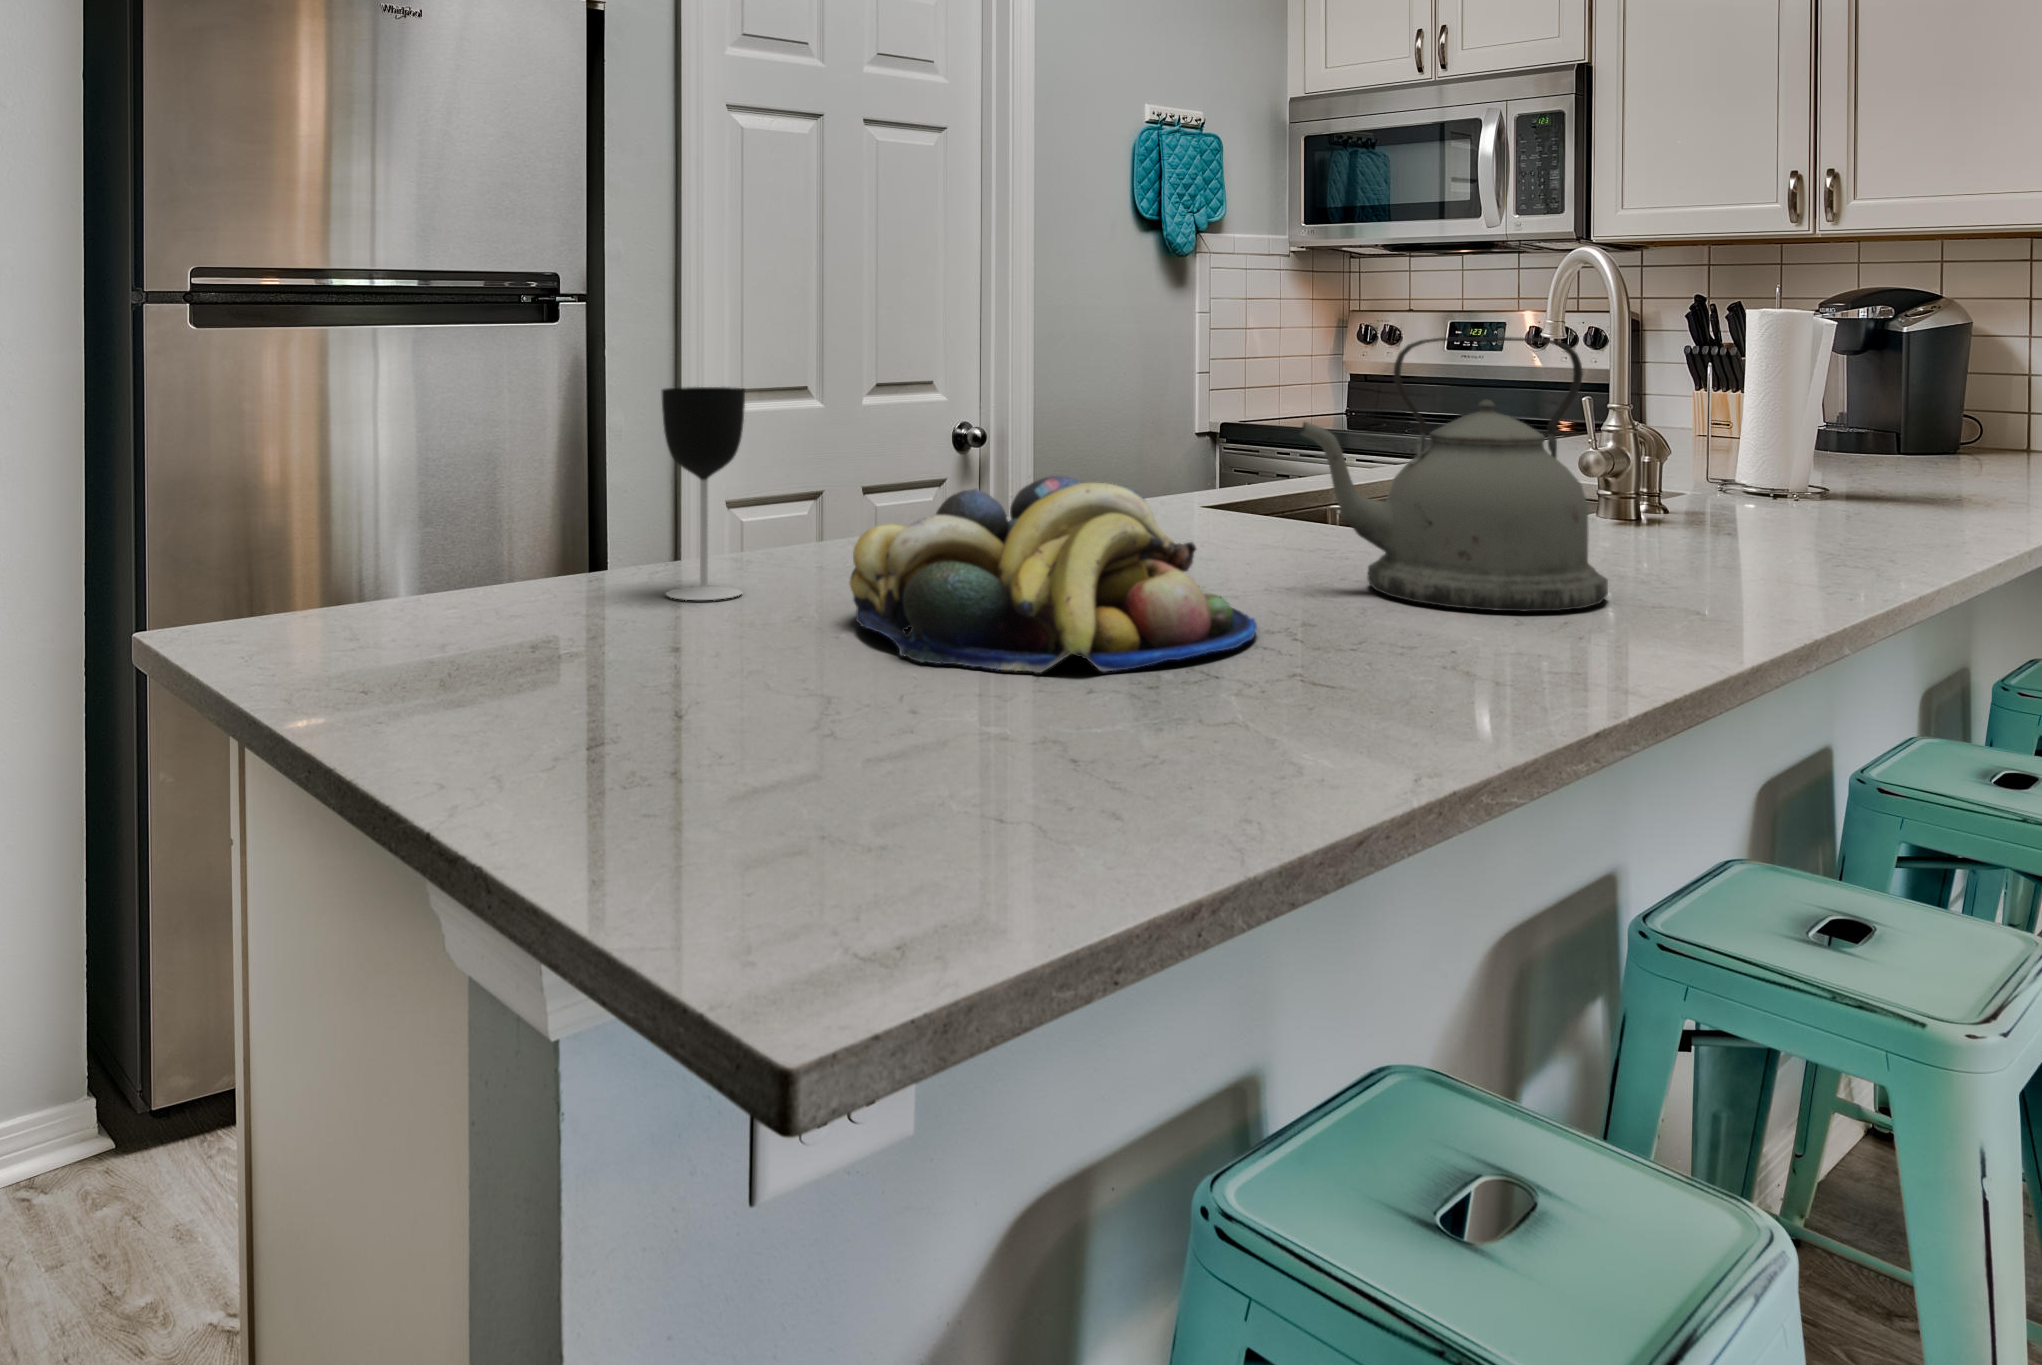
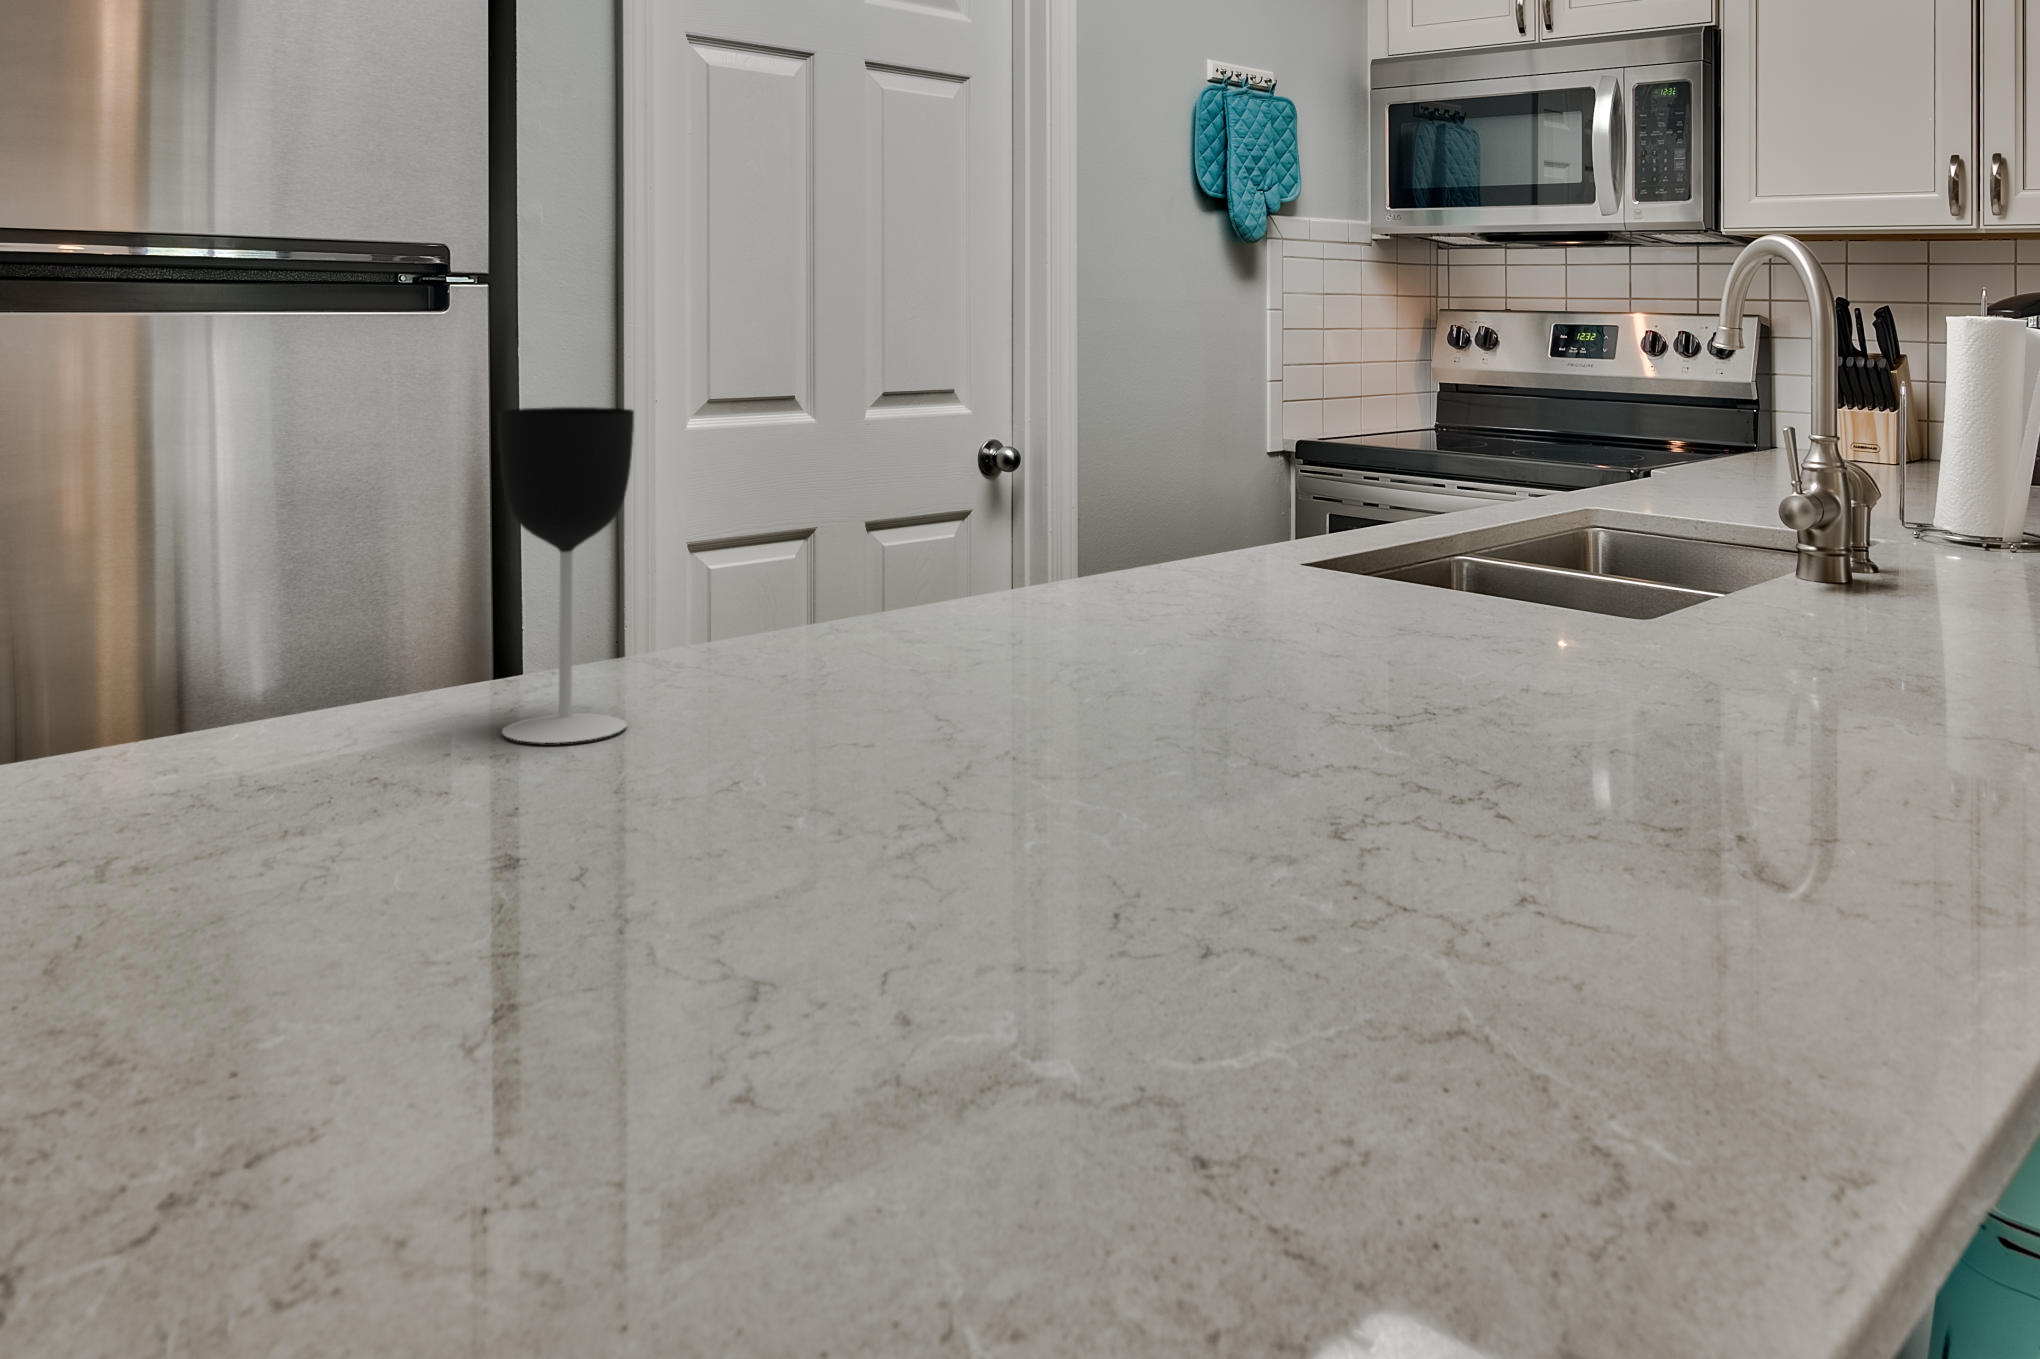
kettle: present [1300,337,1608,611] -> none [1462,344,1895,747]
fruit bowl: present [849,476,1257,673] -> none [783,547,1423,905]

